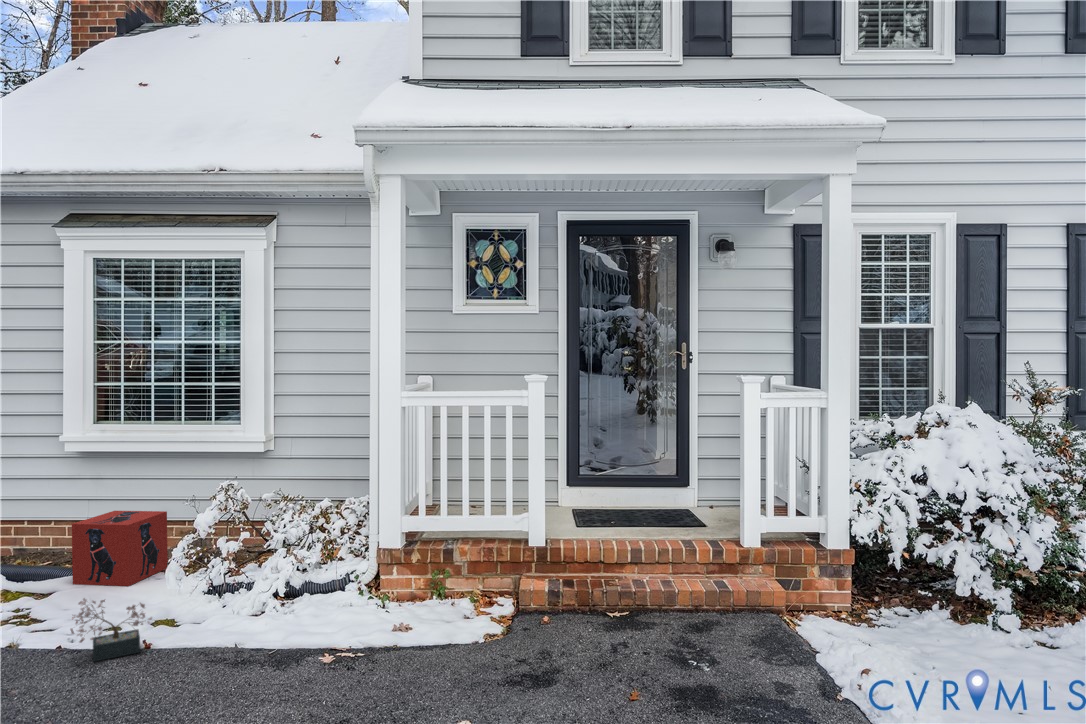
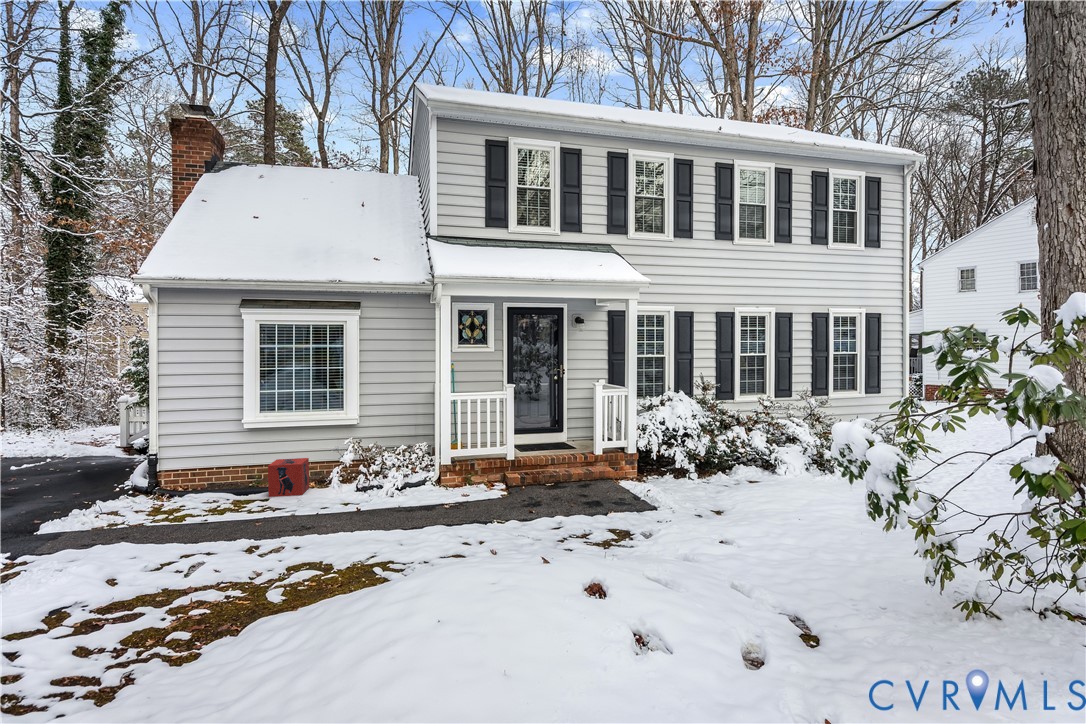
decorative plant: present [70,598,152,661] -> none [325,491,356,518]

